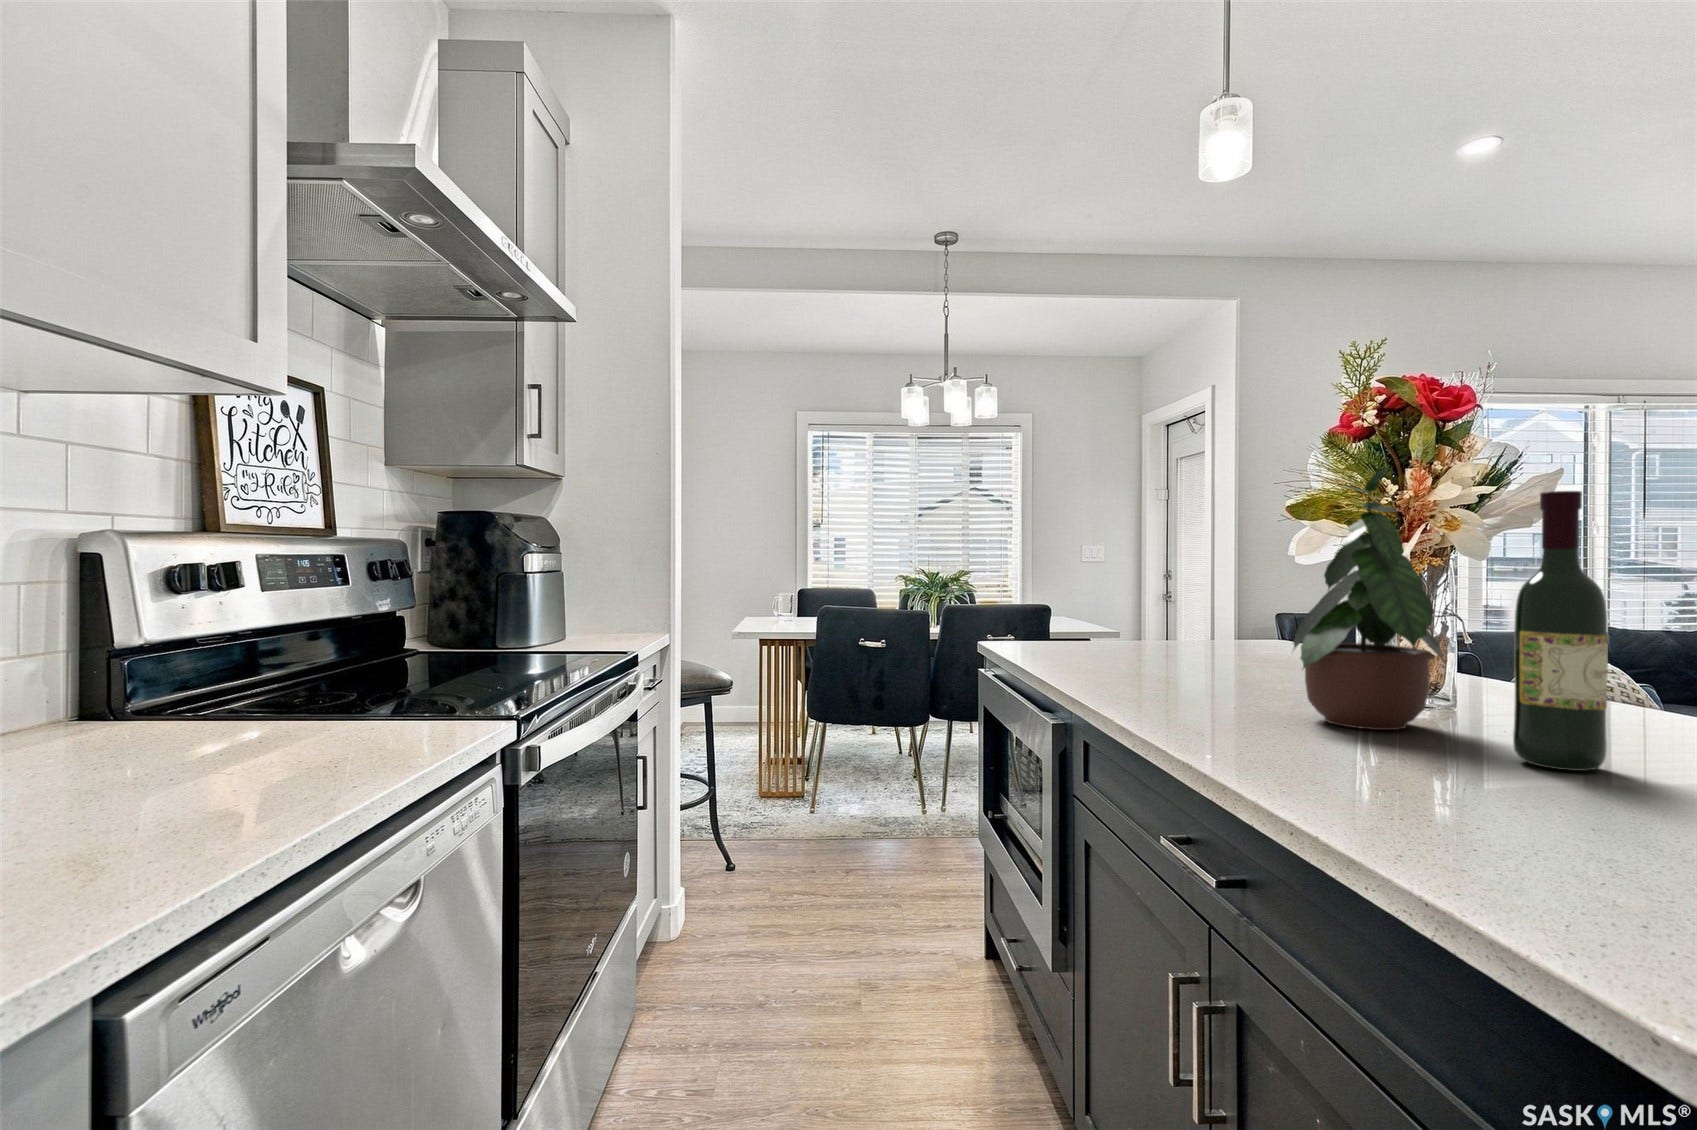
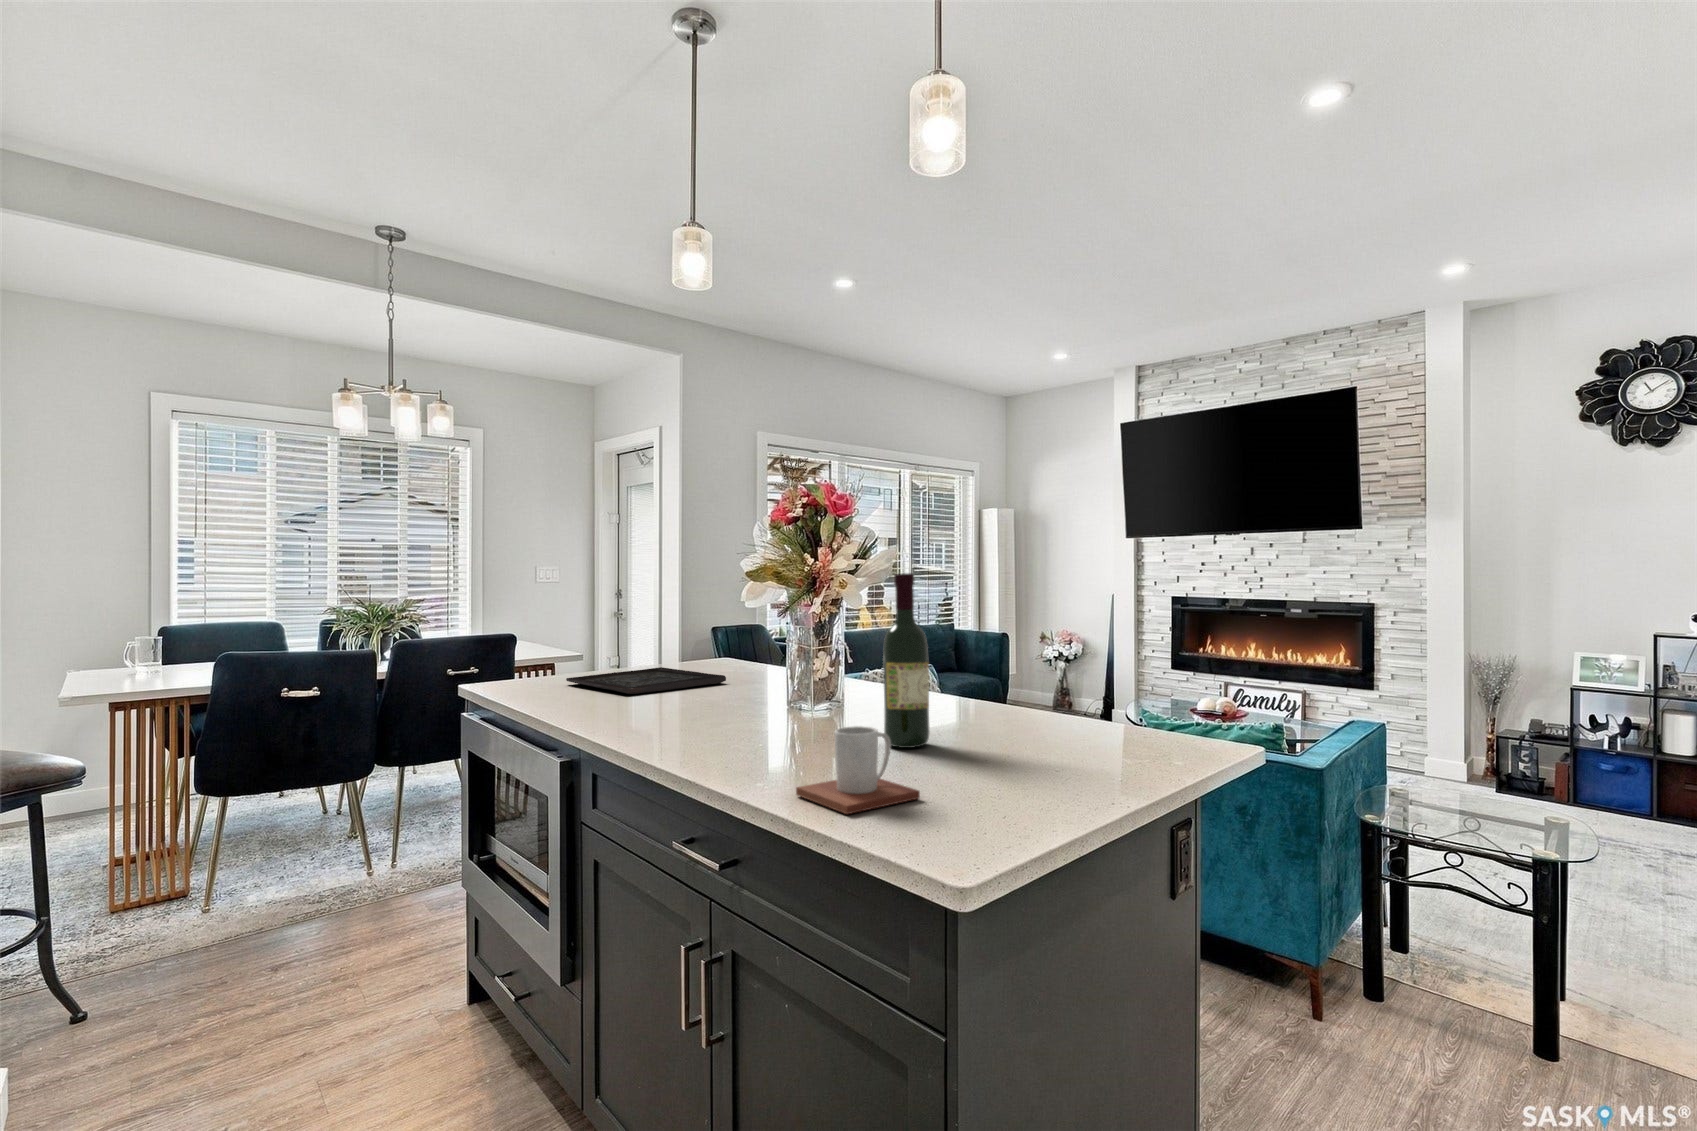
potted plant: present [1293,468,1443,730] -> none [741,549,851,736]
tray: none [1090,638,1281,662] -> present [566,667,726,694]
mug: none [1331,713,1571,851] -> present [796,726,920,814]

